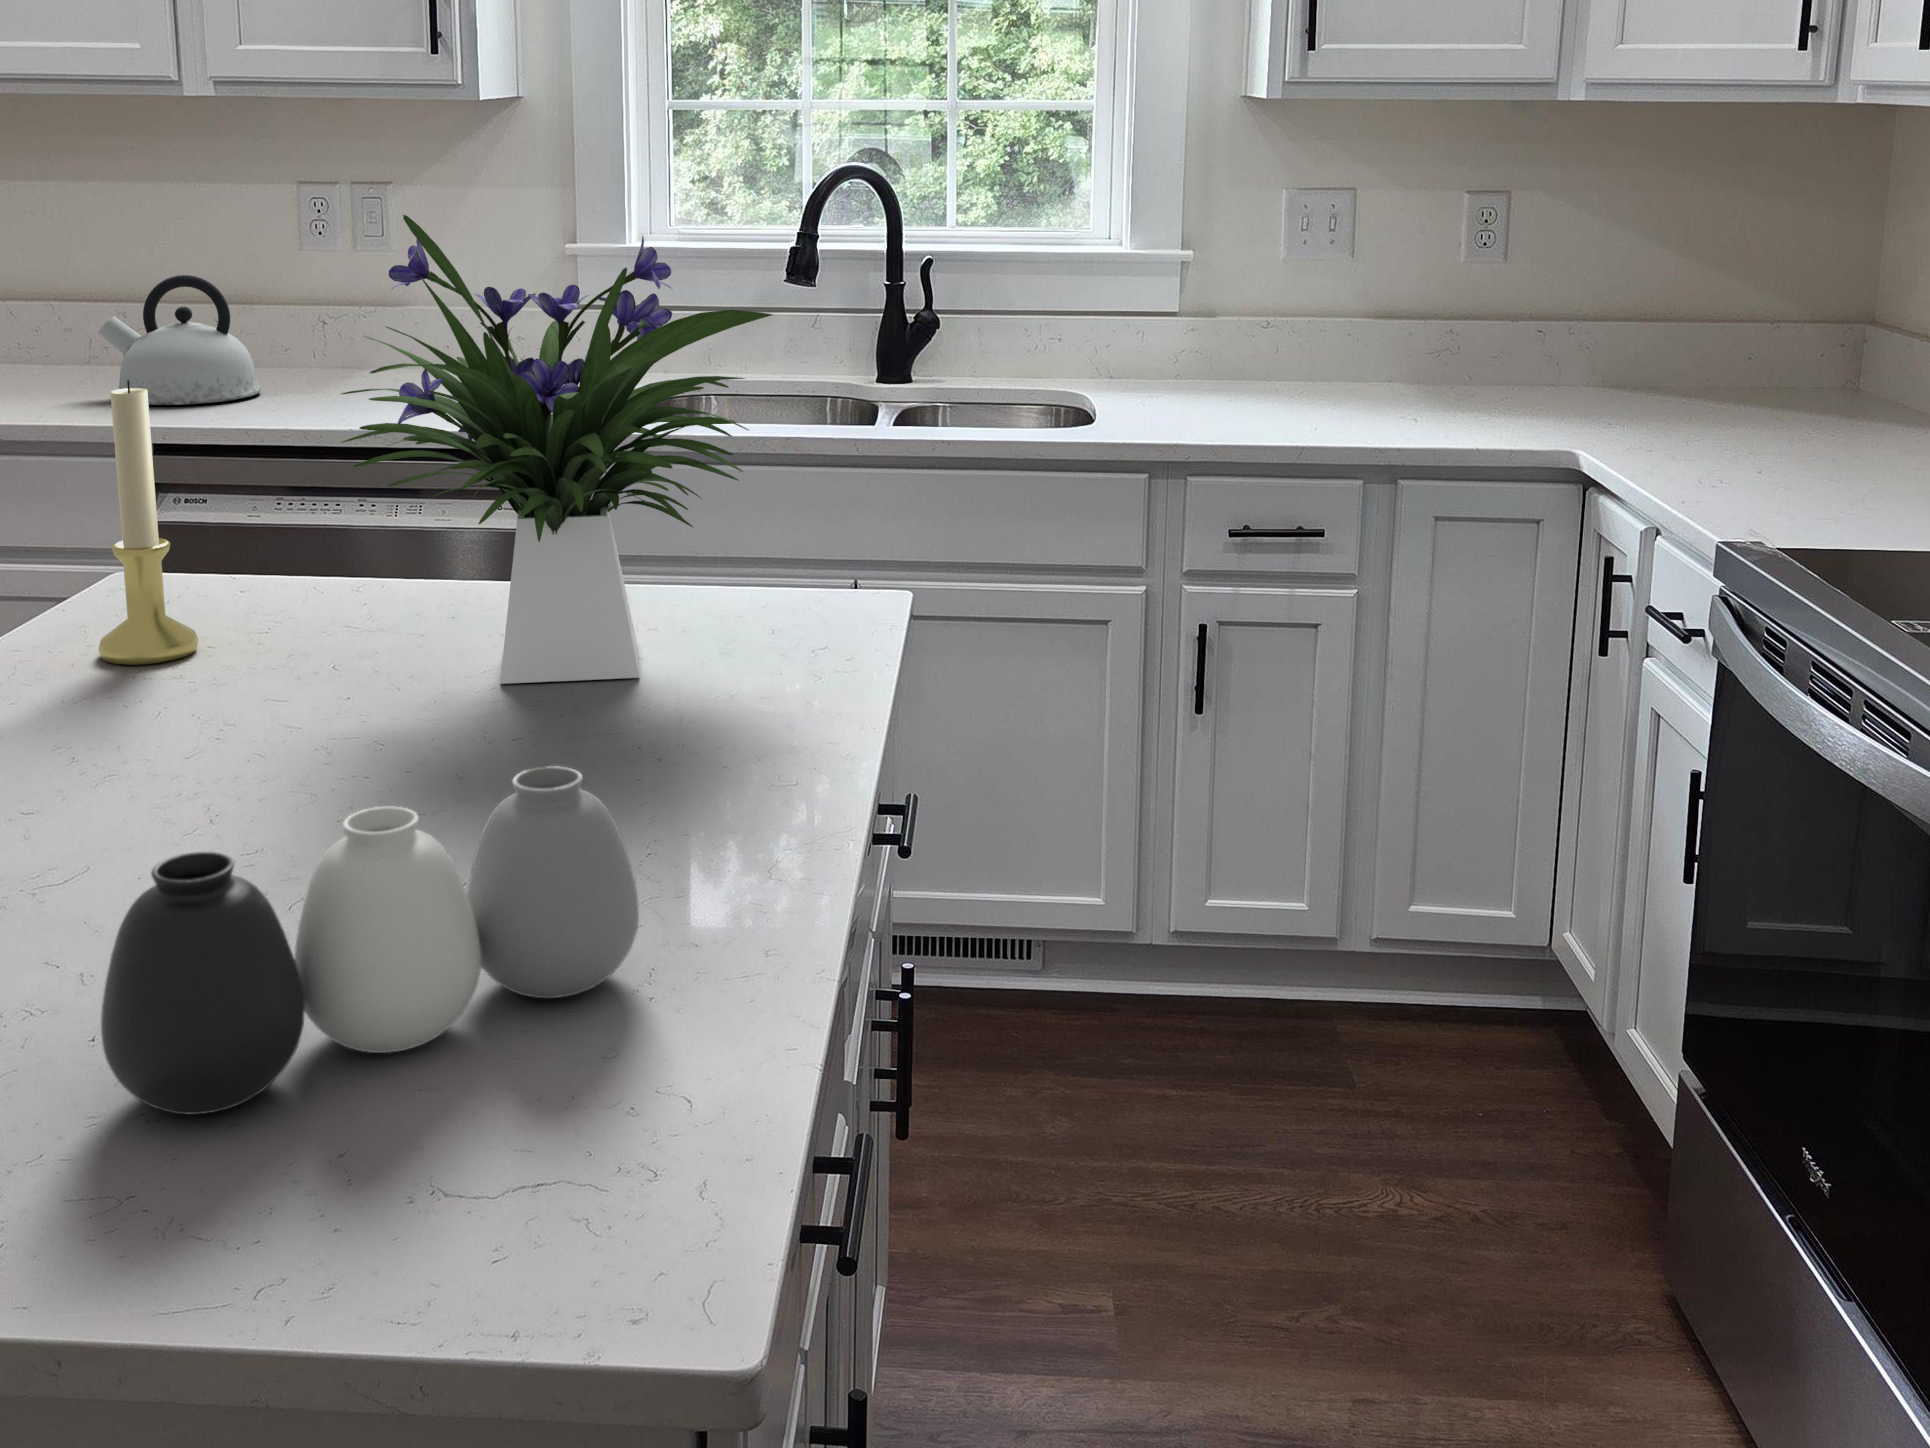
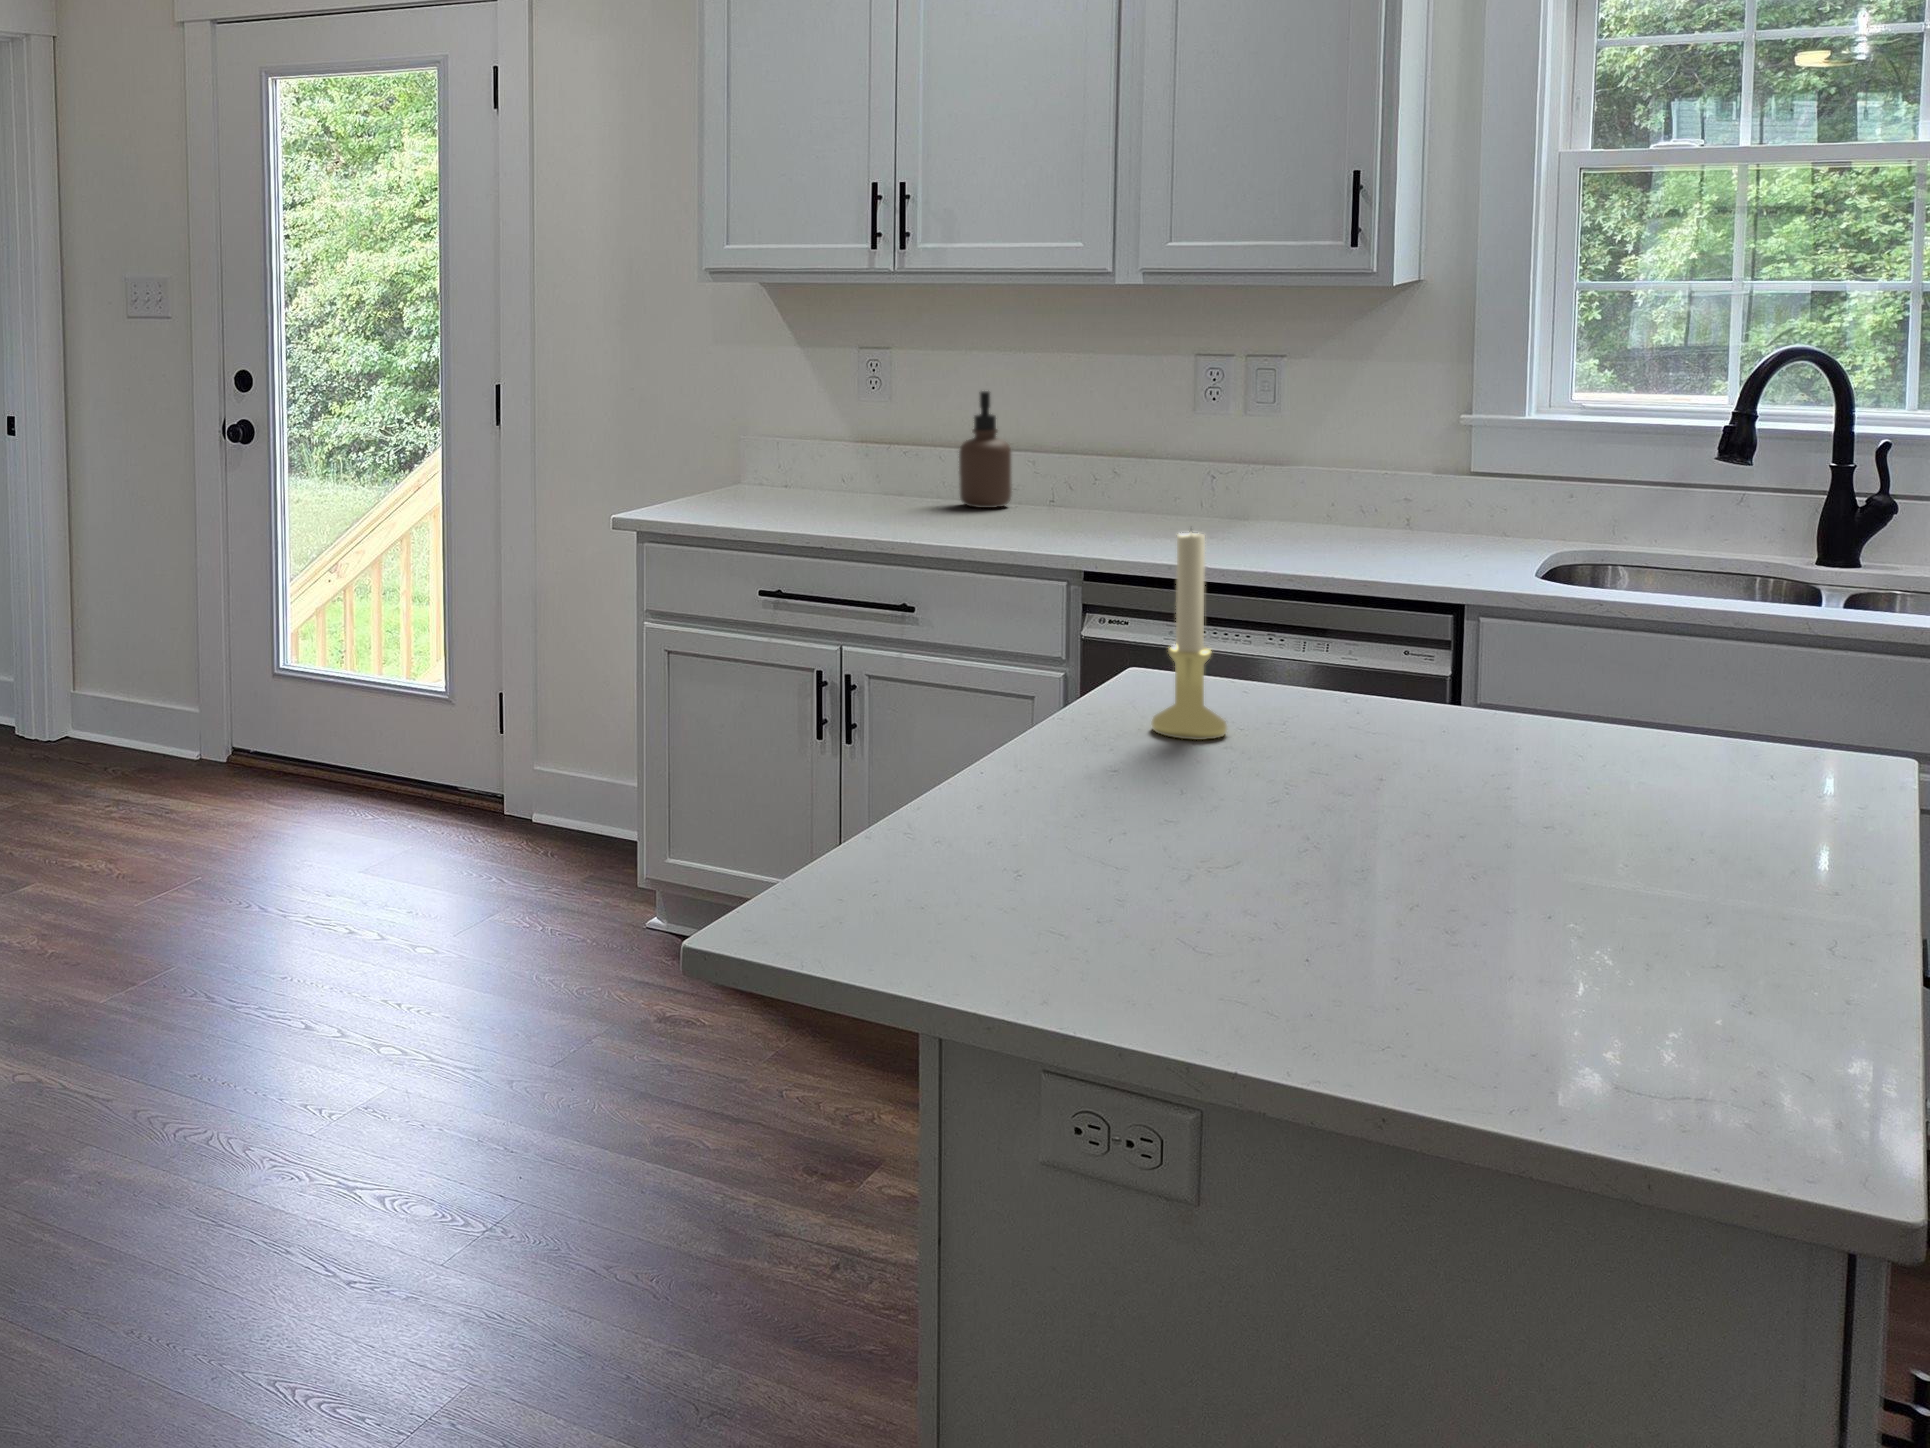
flower arrangement: present [341,215,772,684] -> none [1364,415,1777,800]
soap dispenser: none [21,230,91,373] -> present [959,391,1012,508]
kettle: present [98,275,261,405] -> none [1036,433,1170,542]
vase: present [101,766,639,1114] -> none [1320,831,1707,1013]

